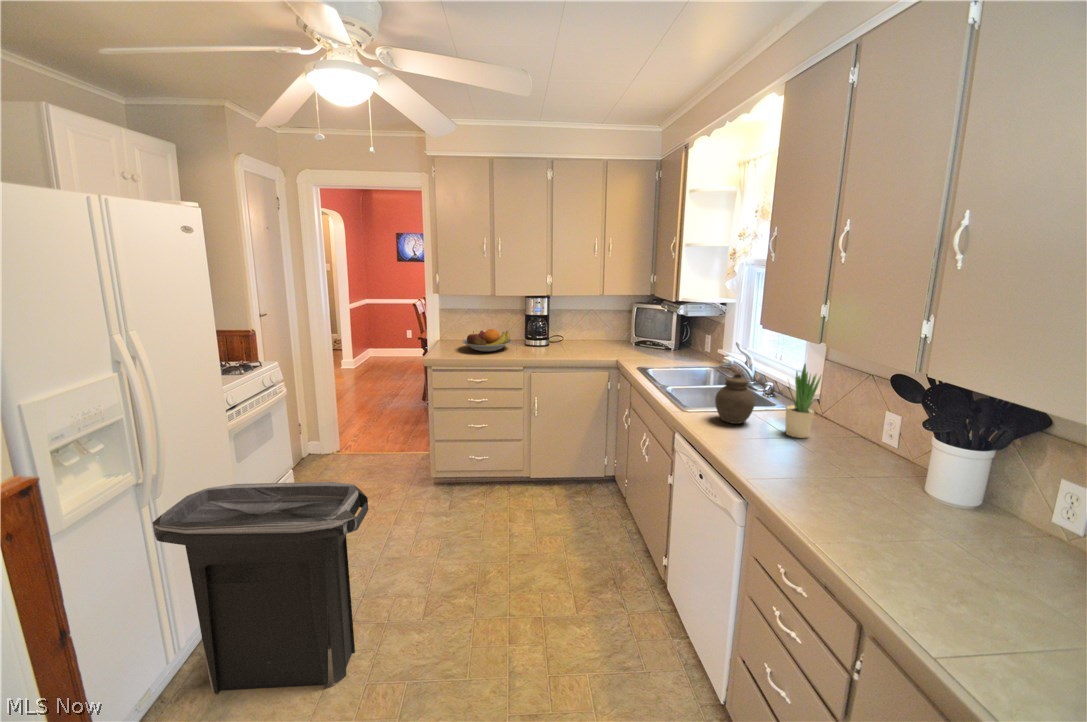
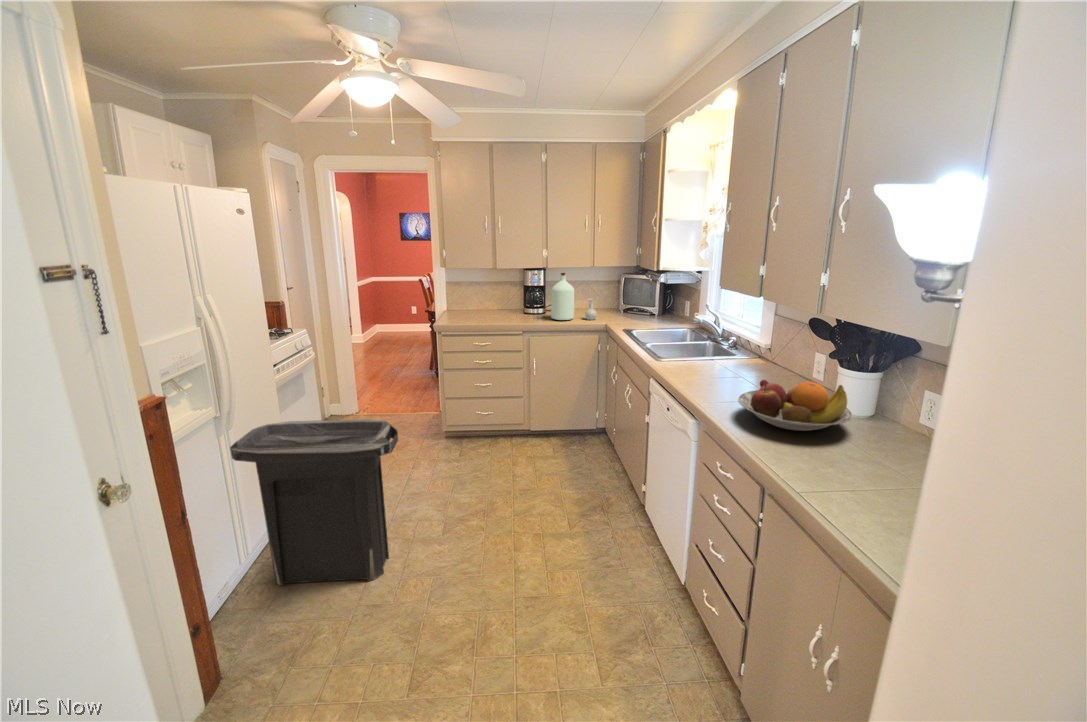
bottle: none [555,302,605,354] -> present [551,273,597,320]
fruit bowl: present [462,329,511,352] -> present [738,380,852,431]
potted plant: present [785,364,821,438] -> none [738,314,767,377]
jar: present [715,374,755,424] -> none [683,326,714,368]

